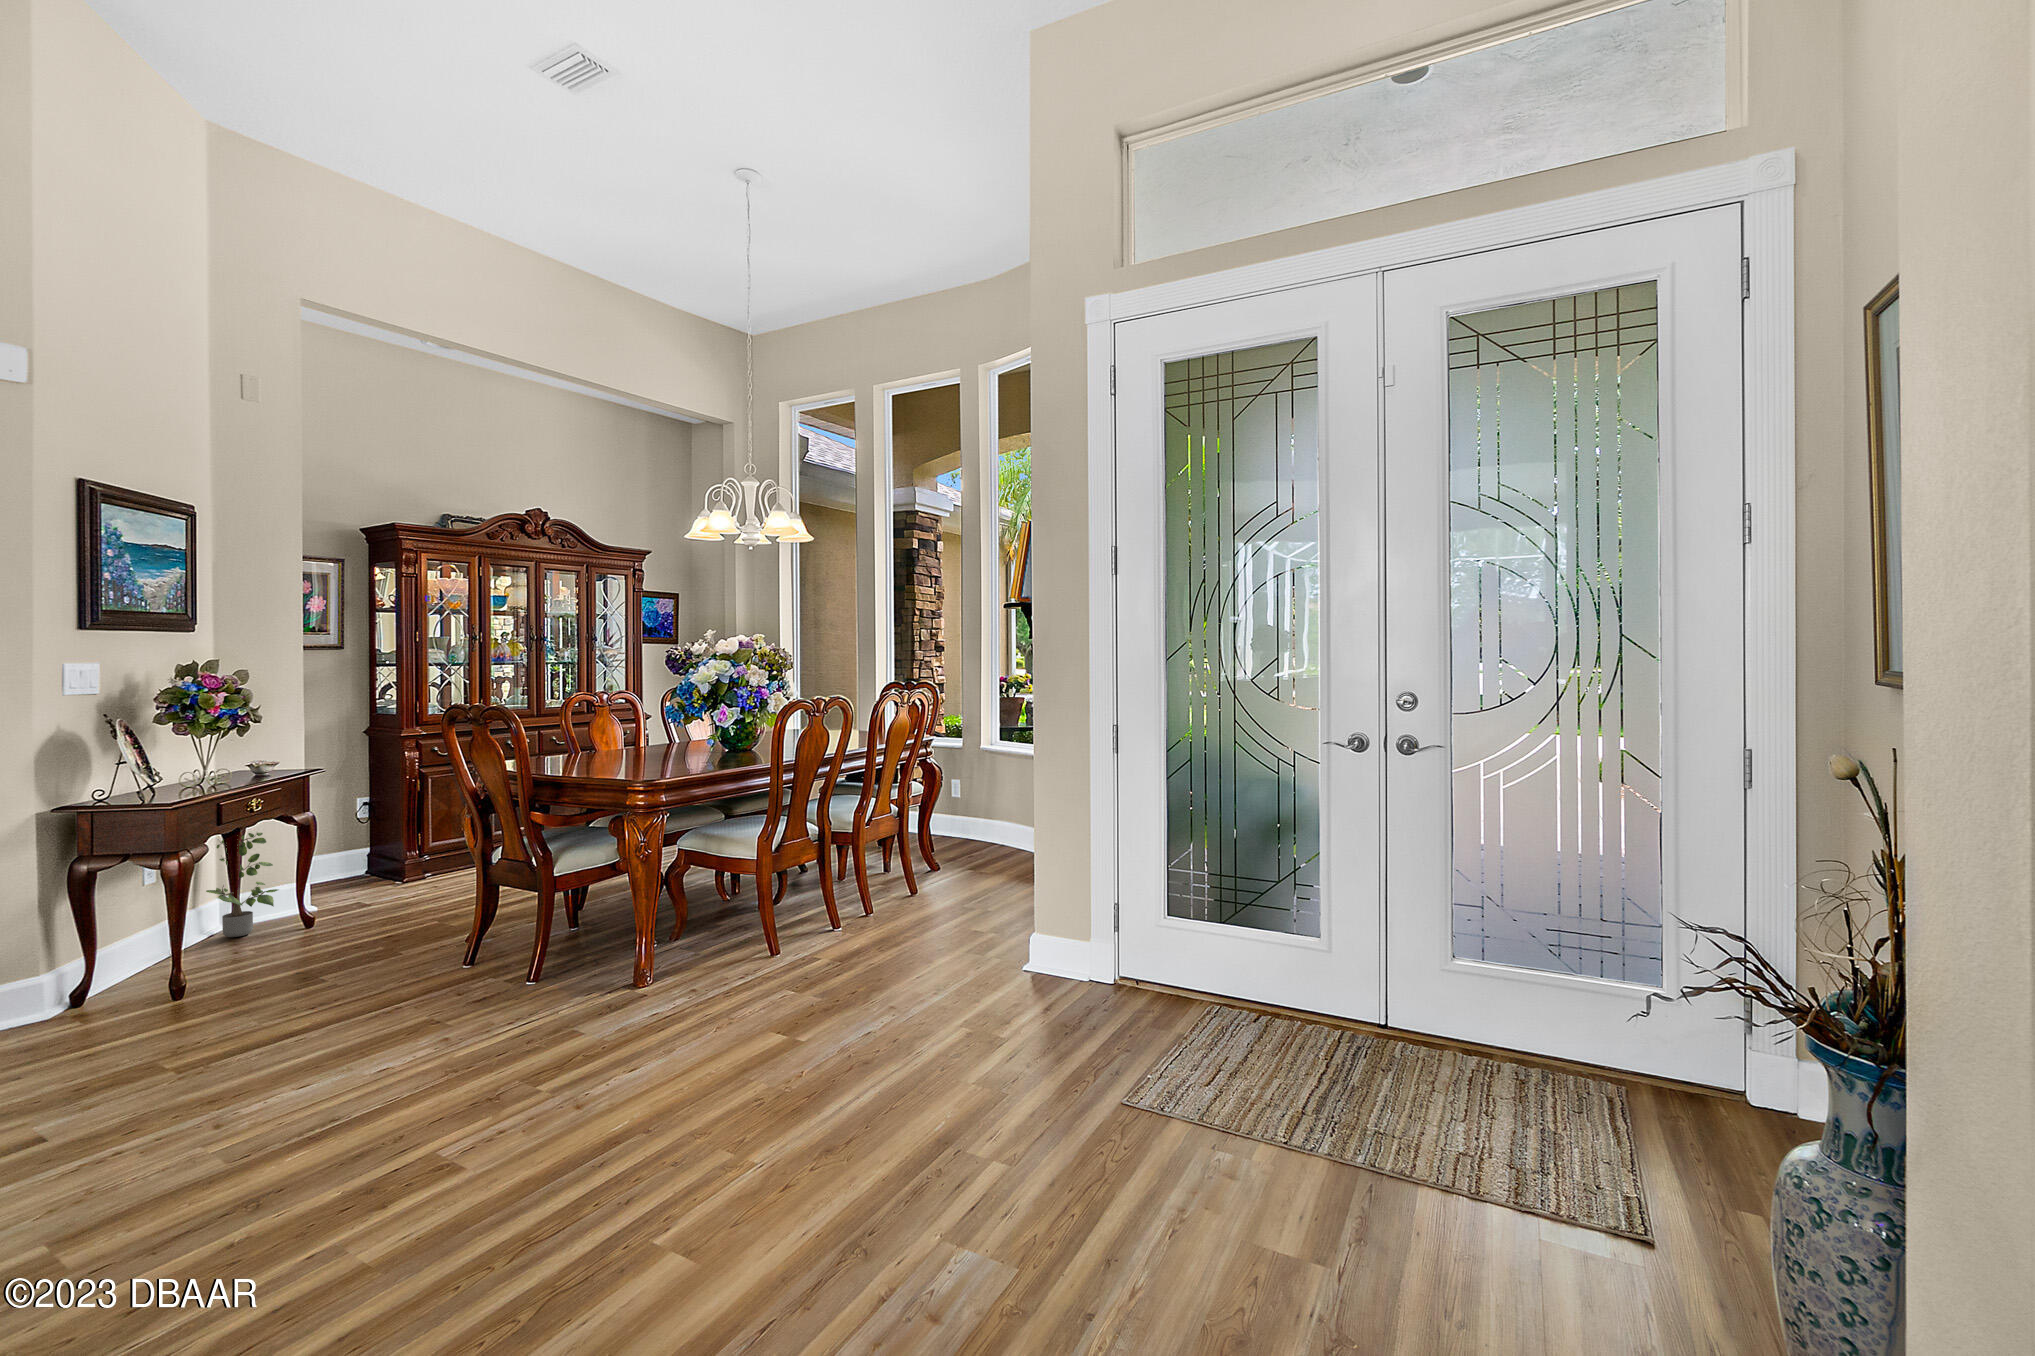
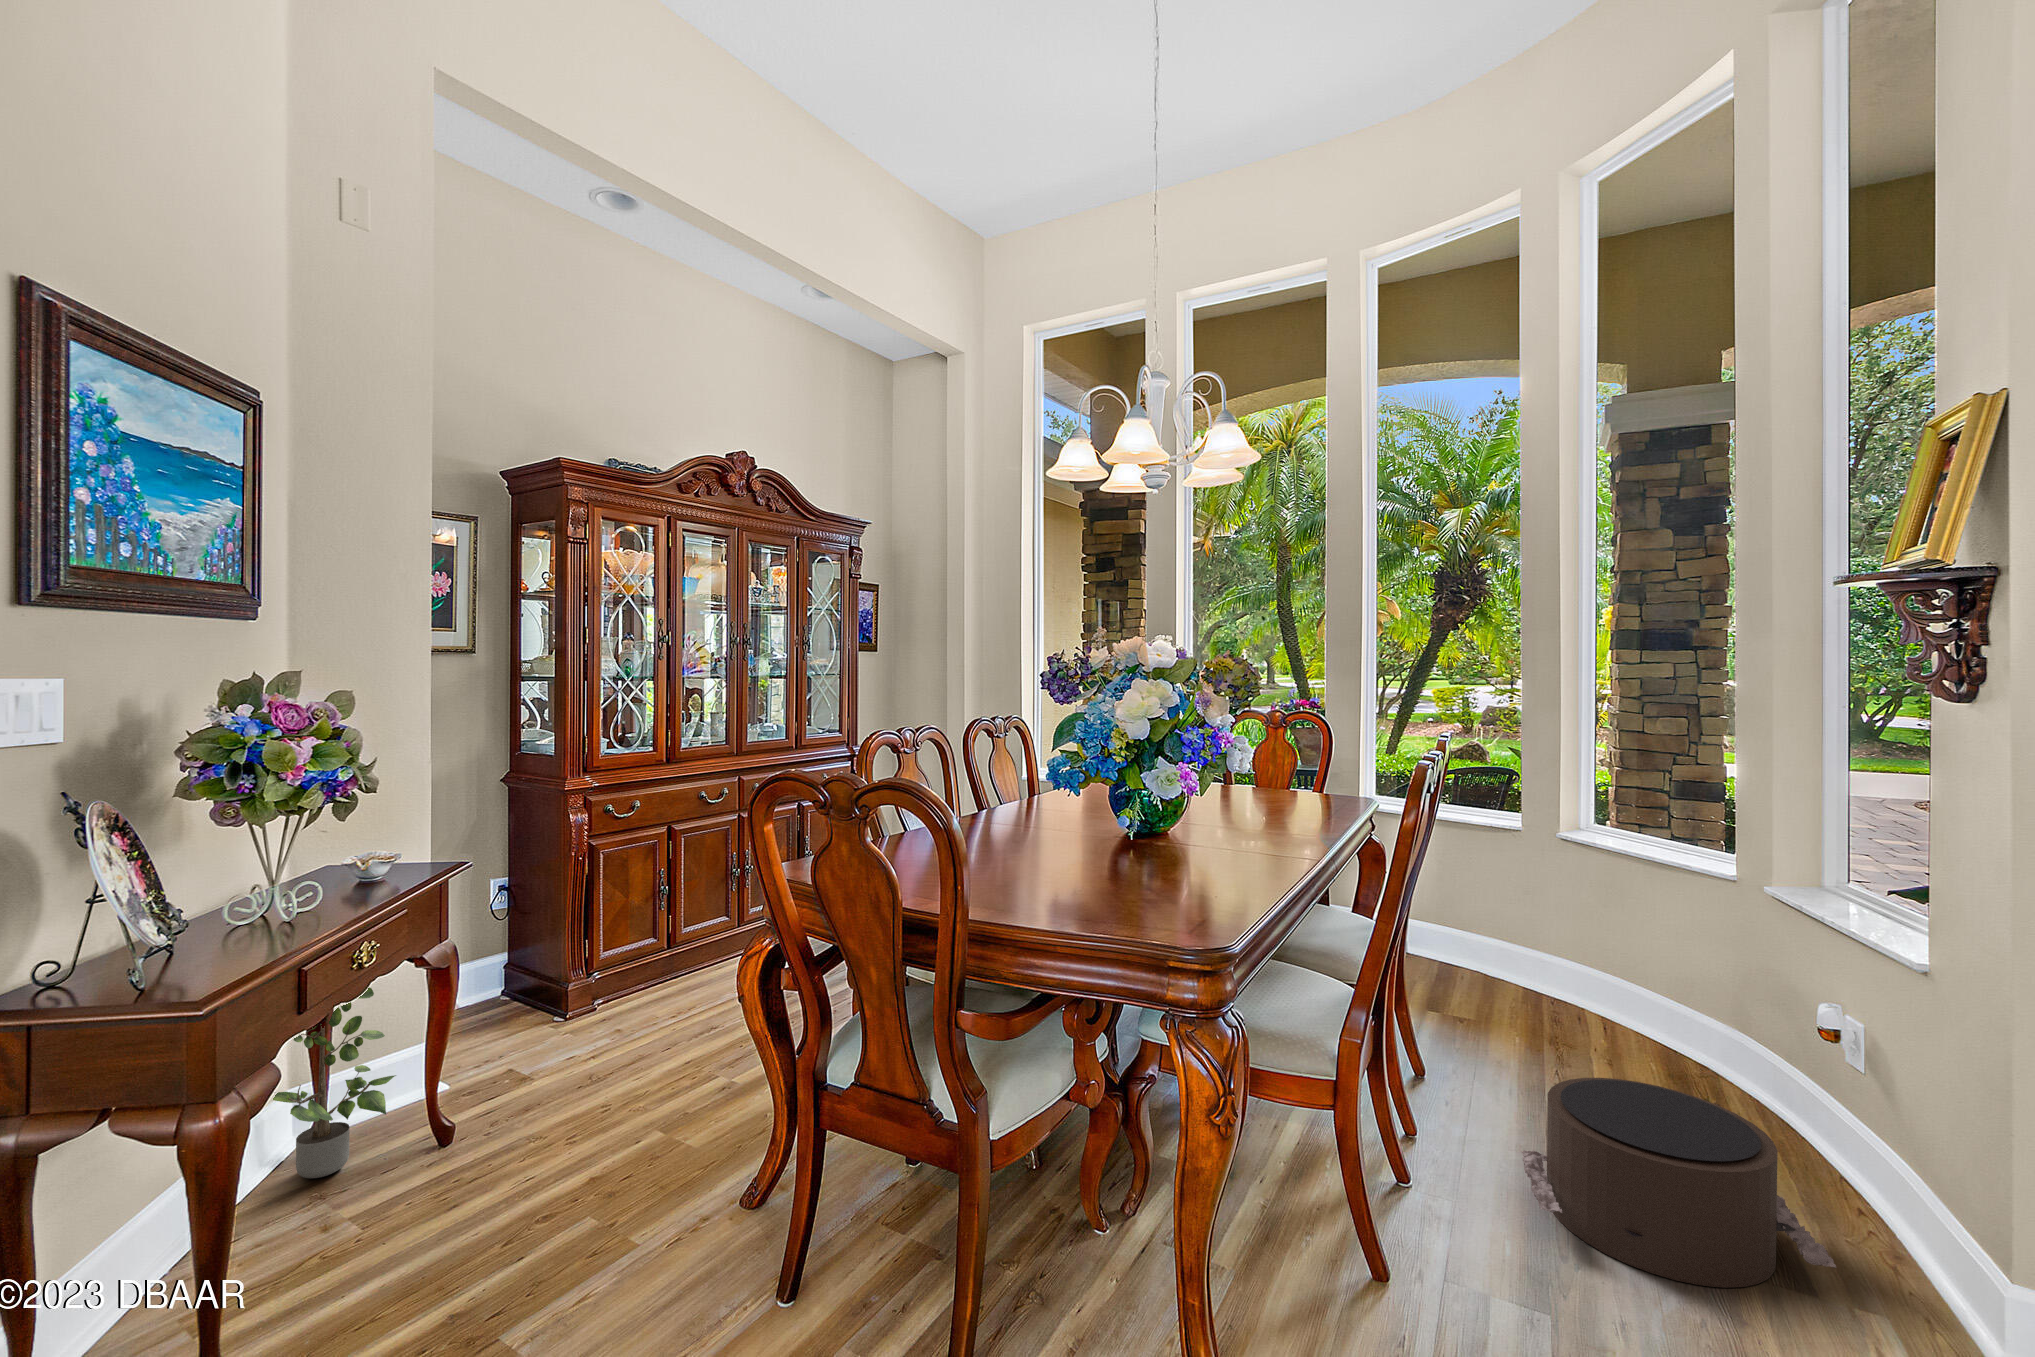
pouf: none [870,875,1002,956] -> present [1521,1078,1836,1288]

